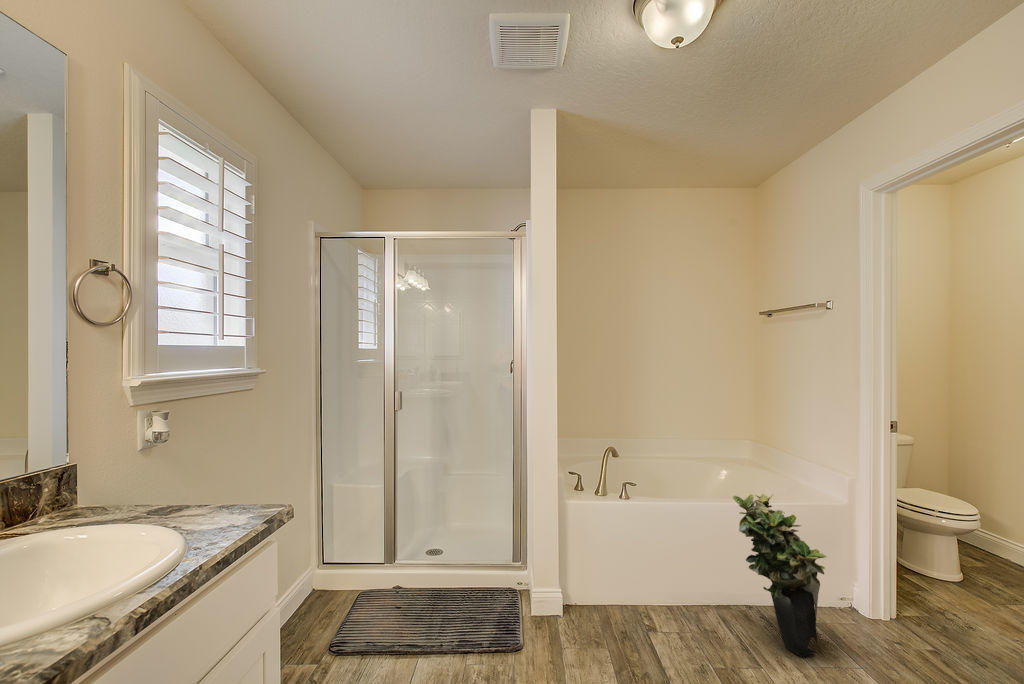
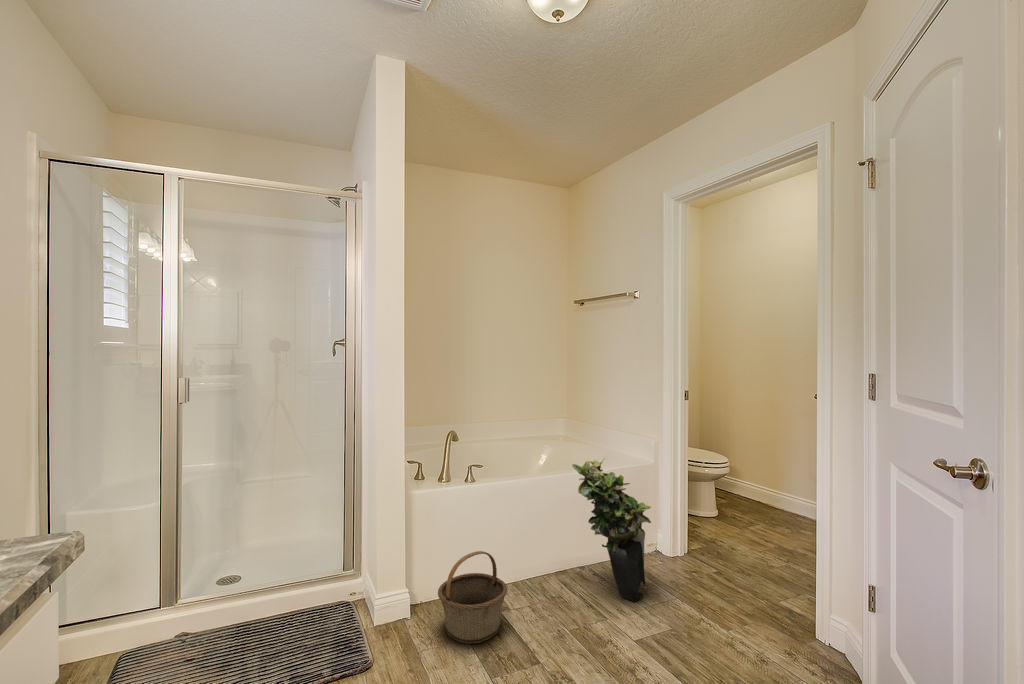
basket: none [583,568,650,655] -> present [438,551,507,644]

